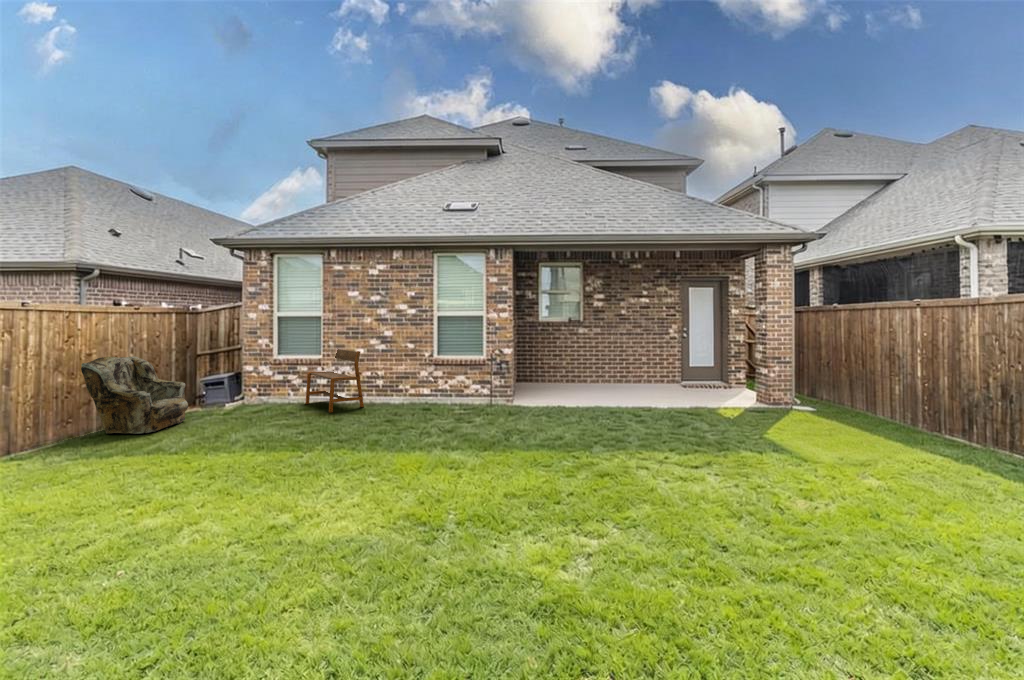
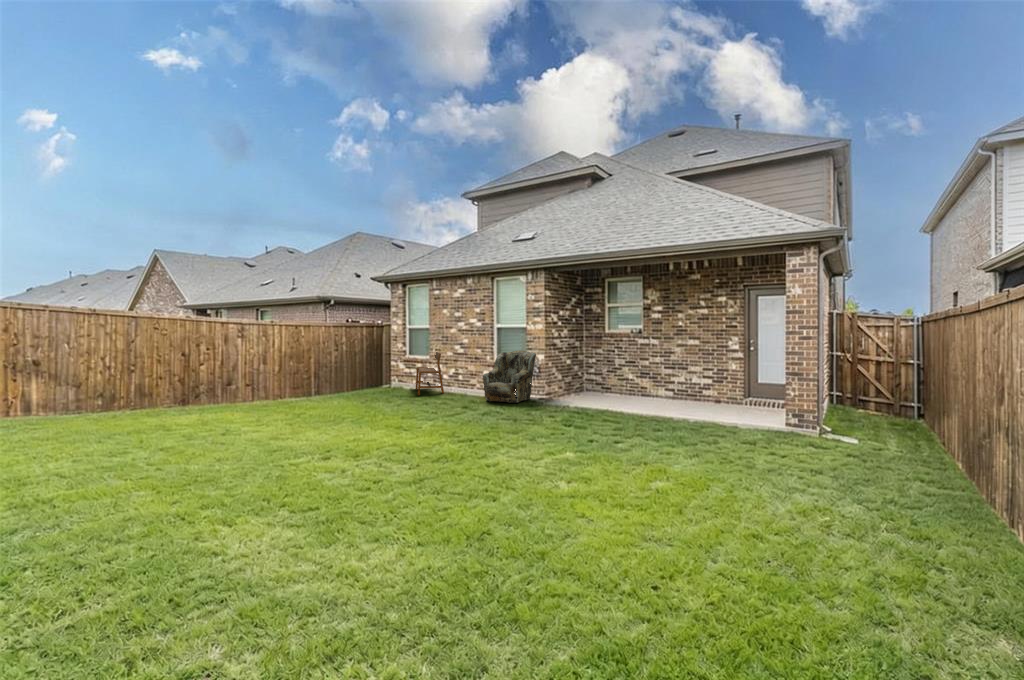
armchair: present [81,357,188,434] -> present [483,351,536,403]

